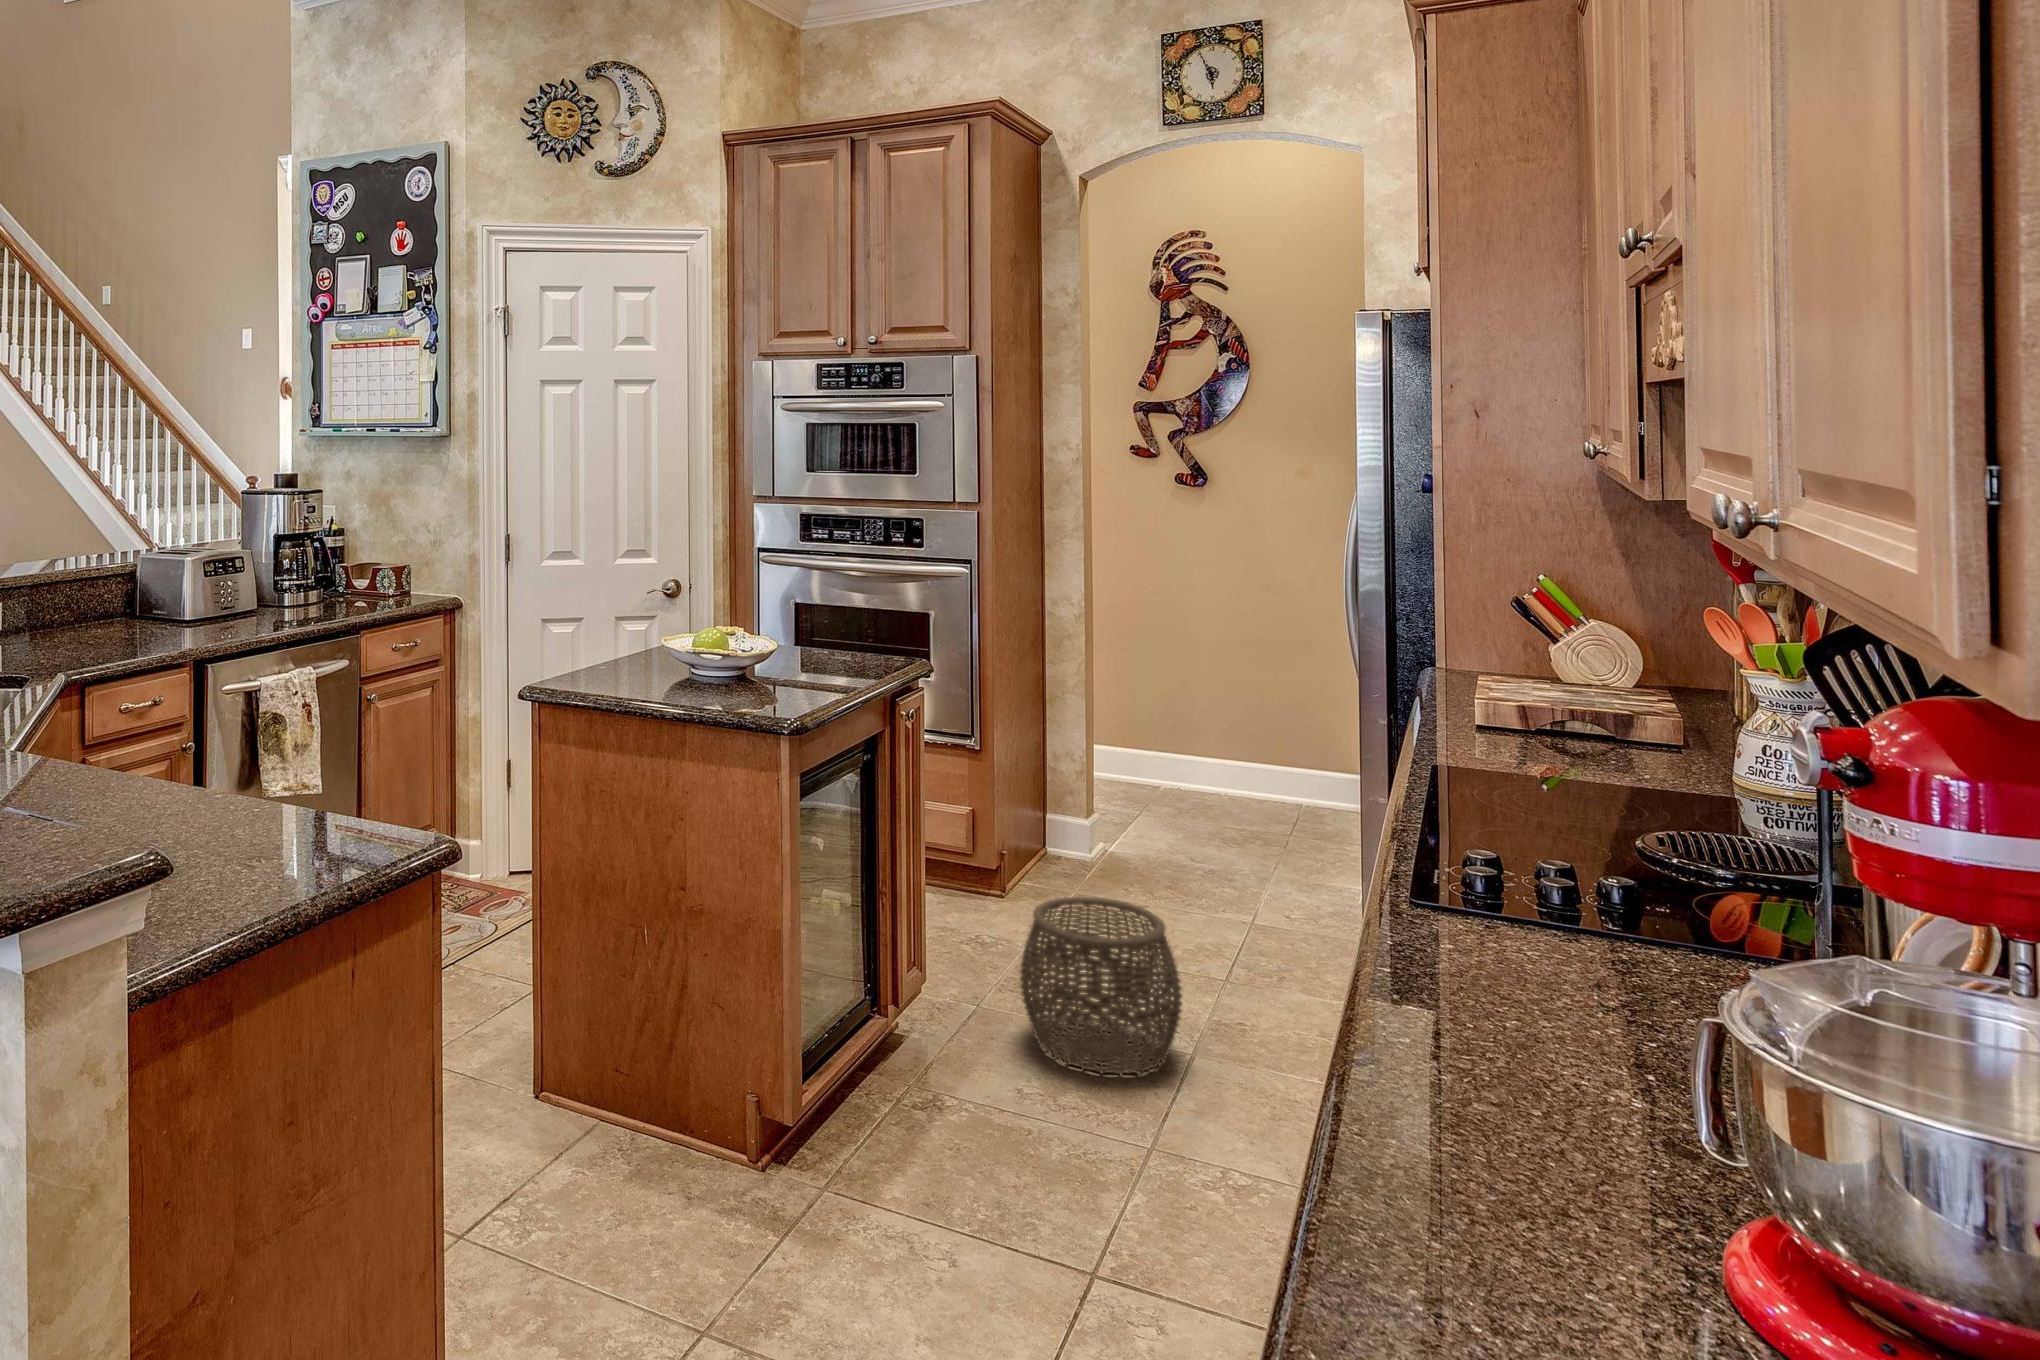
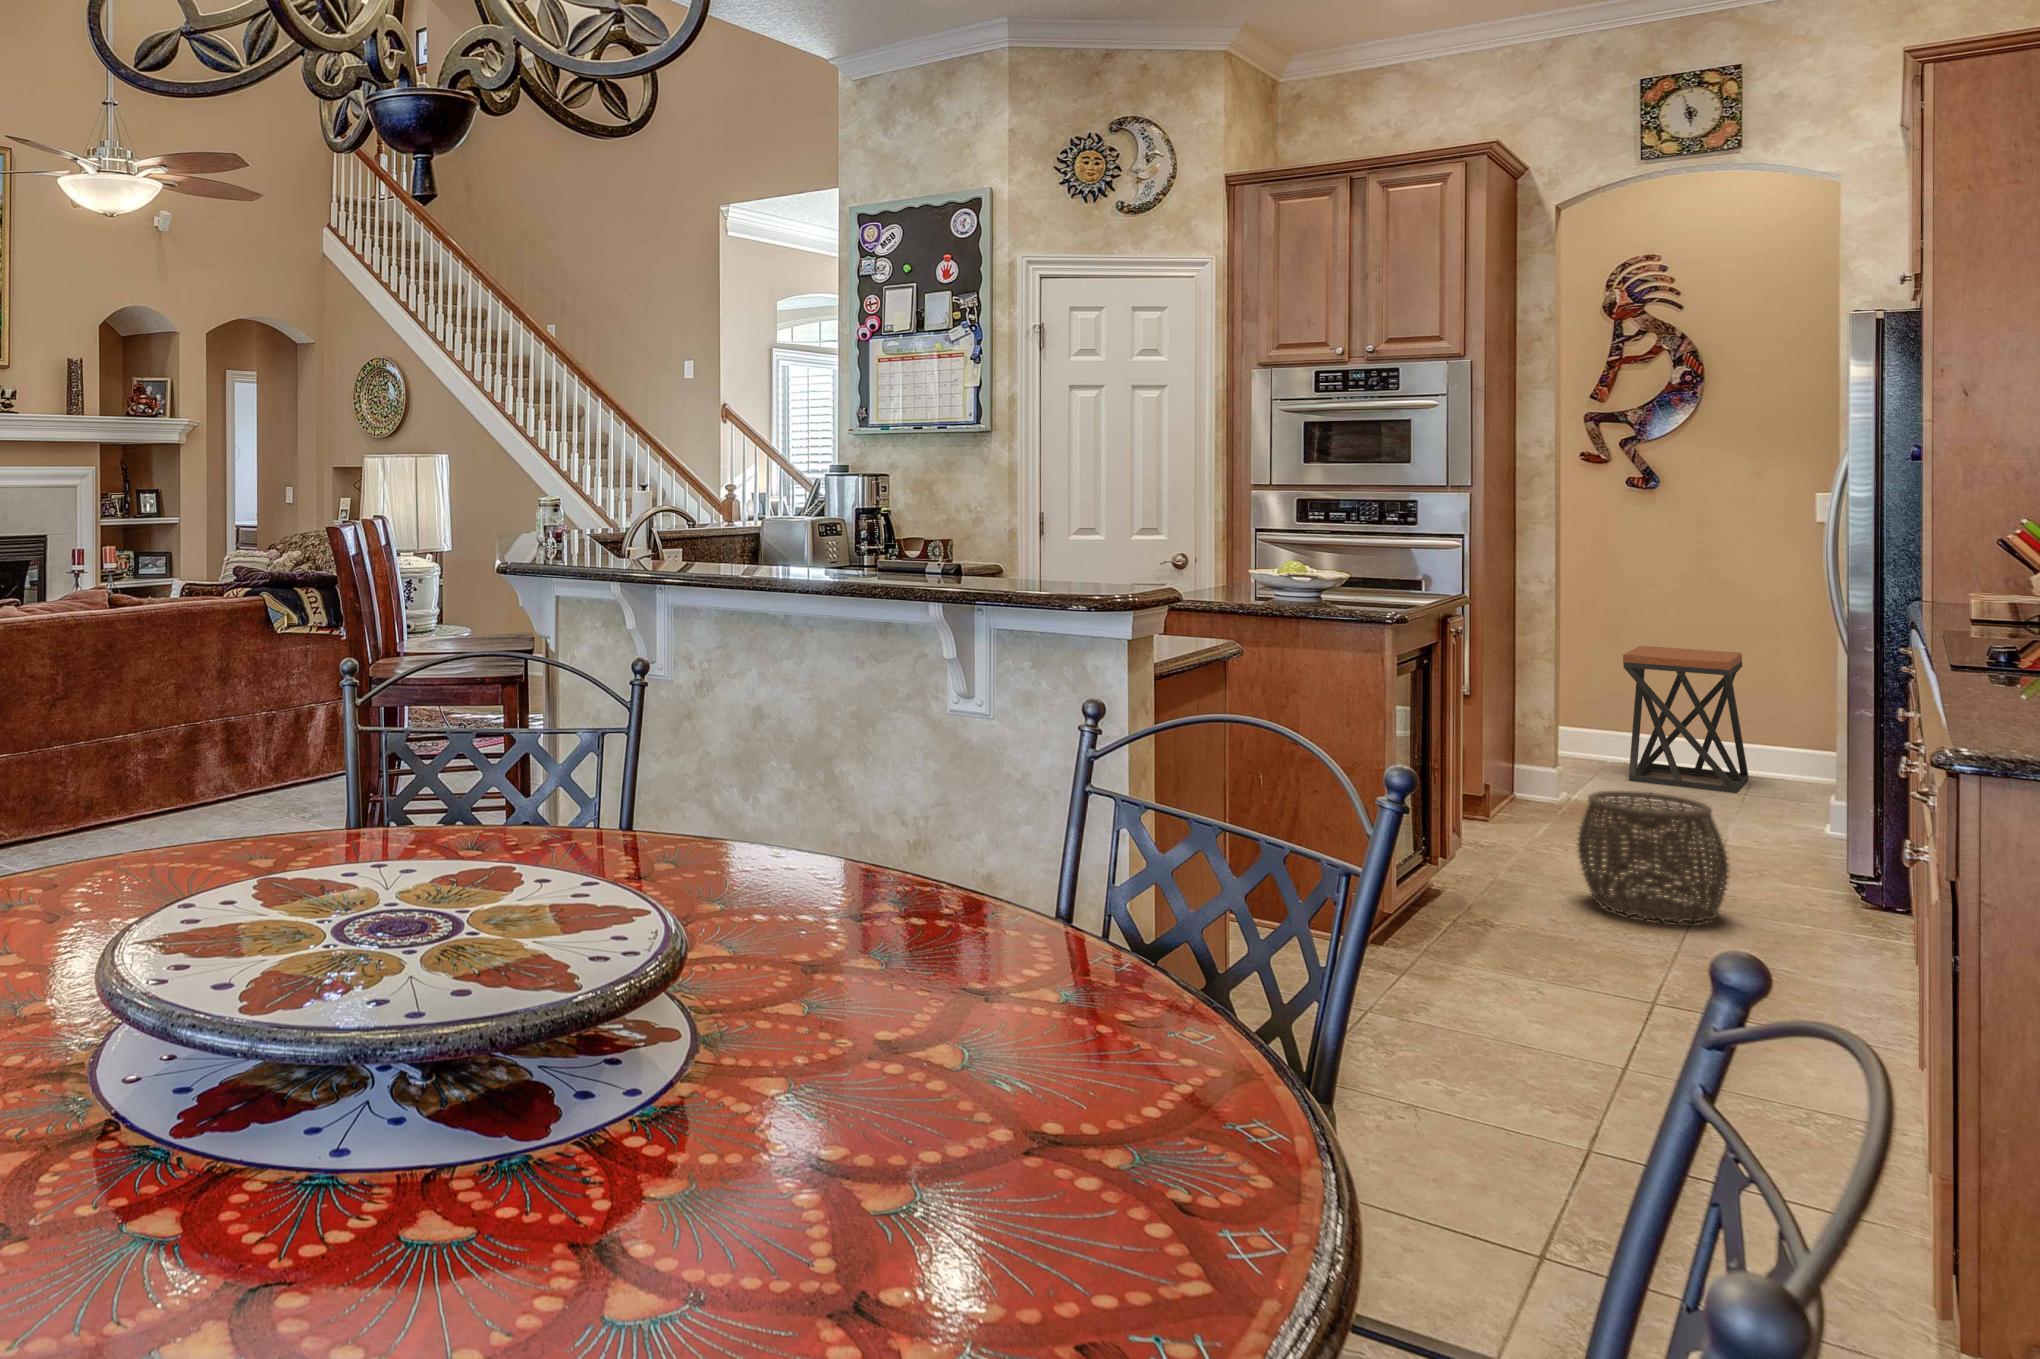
stool: none [1152,656,1274,824] -> present [1623,646,1748,793]

